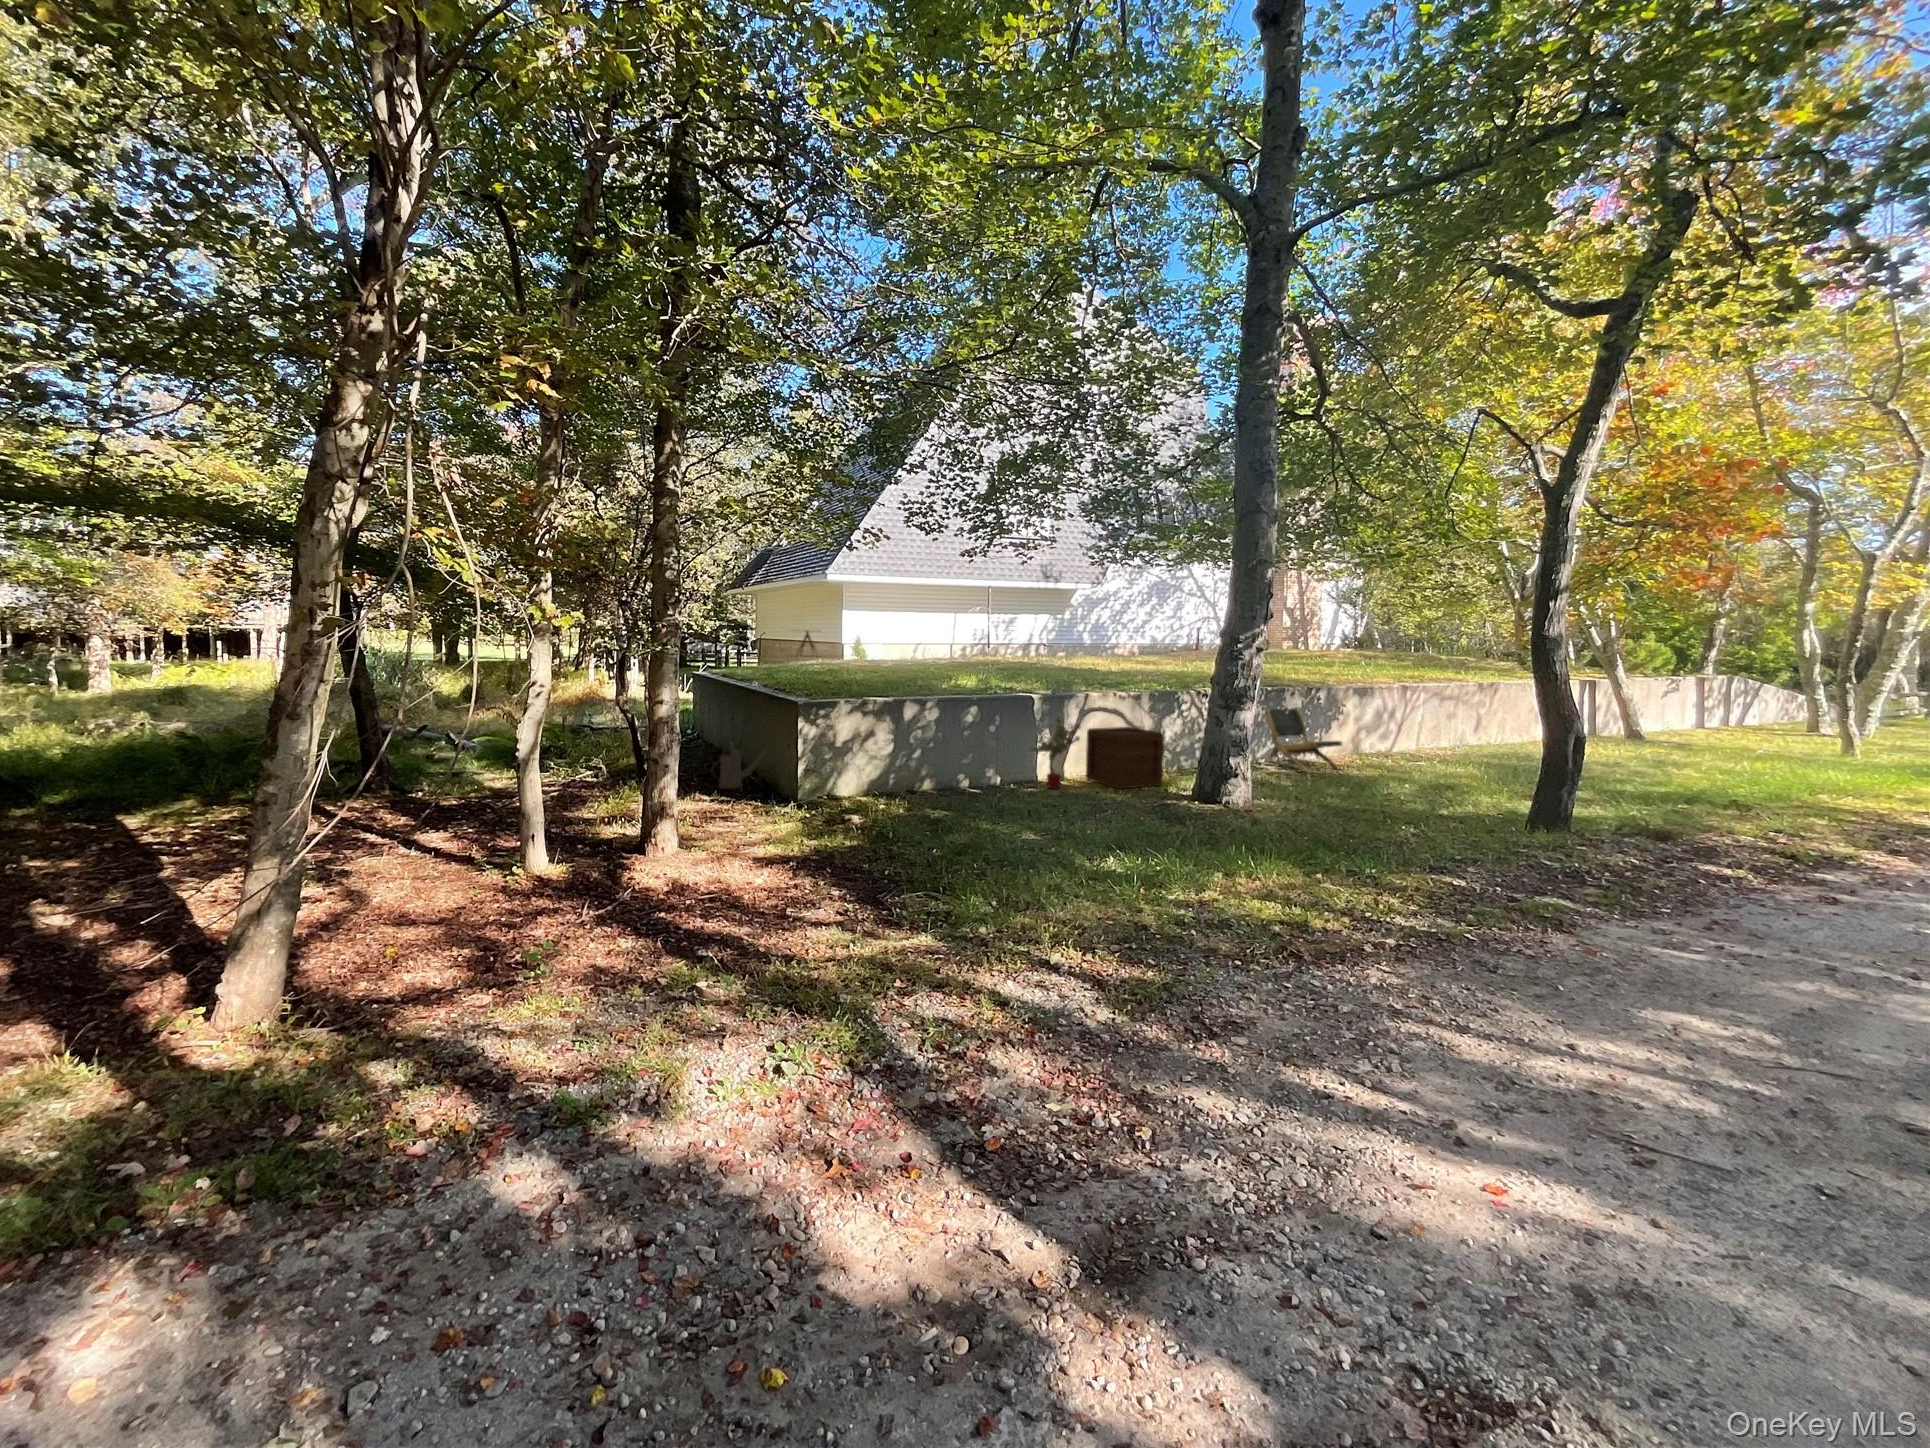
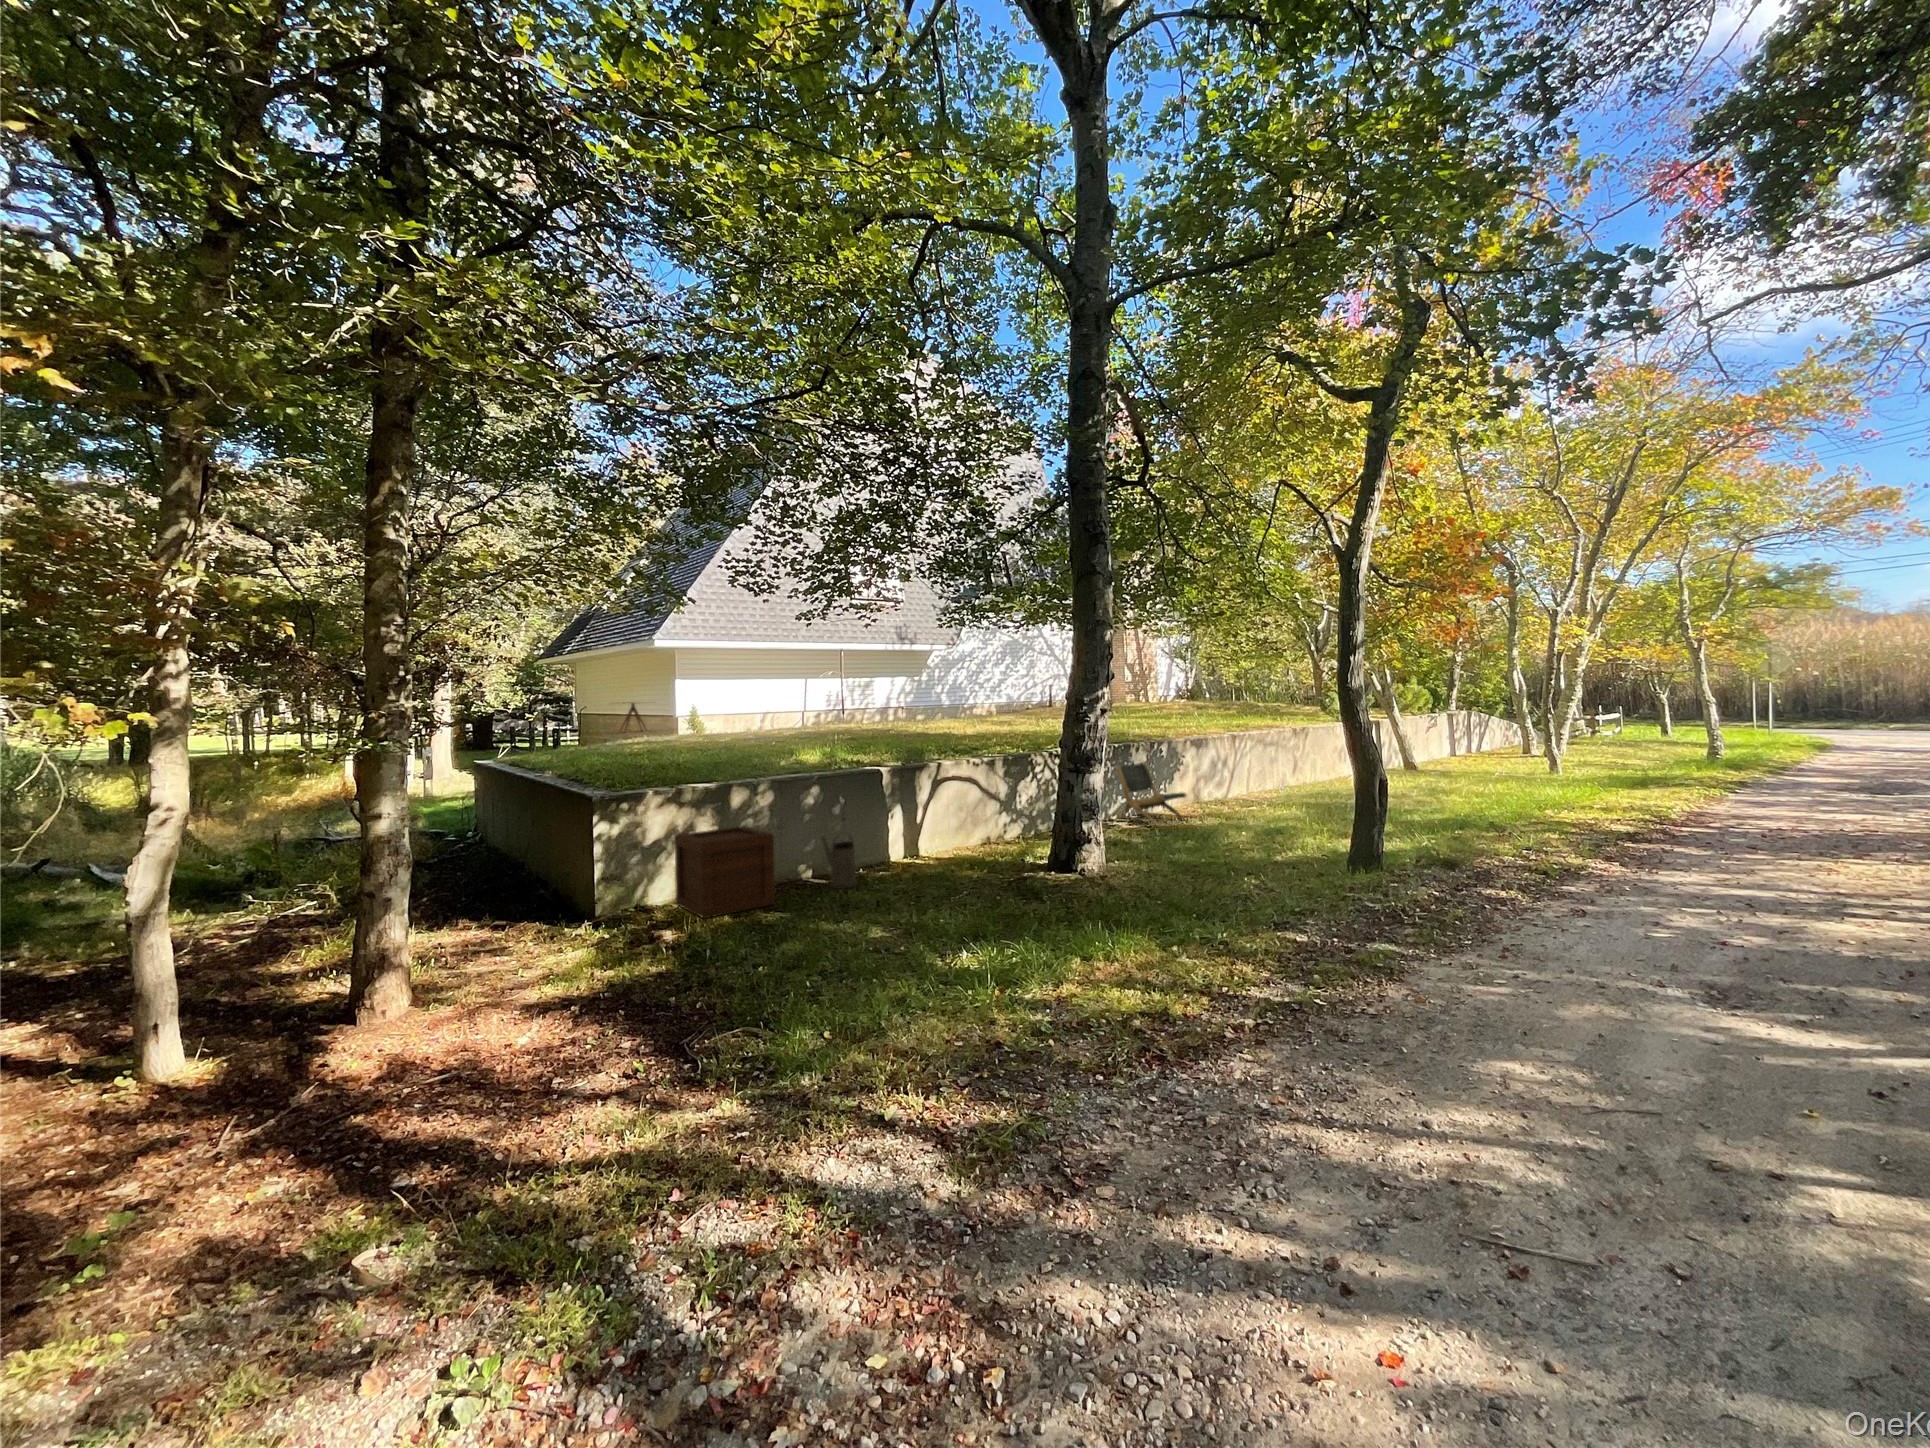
potted tree: present [1032,717,1080,789] -> none [879,788,936,870]
wooden crate: present [1086,727,1164,789] -> present [675,826,775,919]
watering can: present [719,741,768,789] -> present [822,837,857,889]

